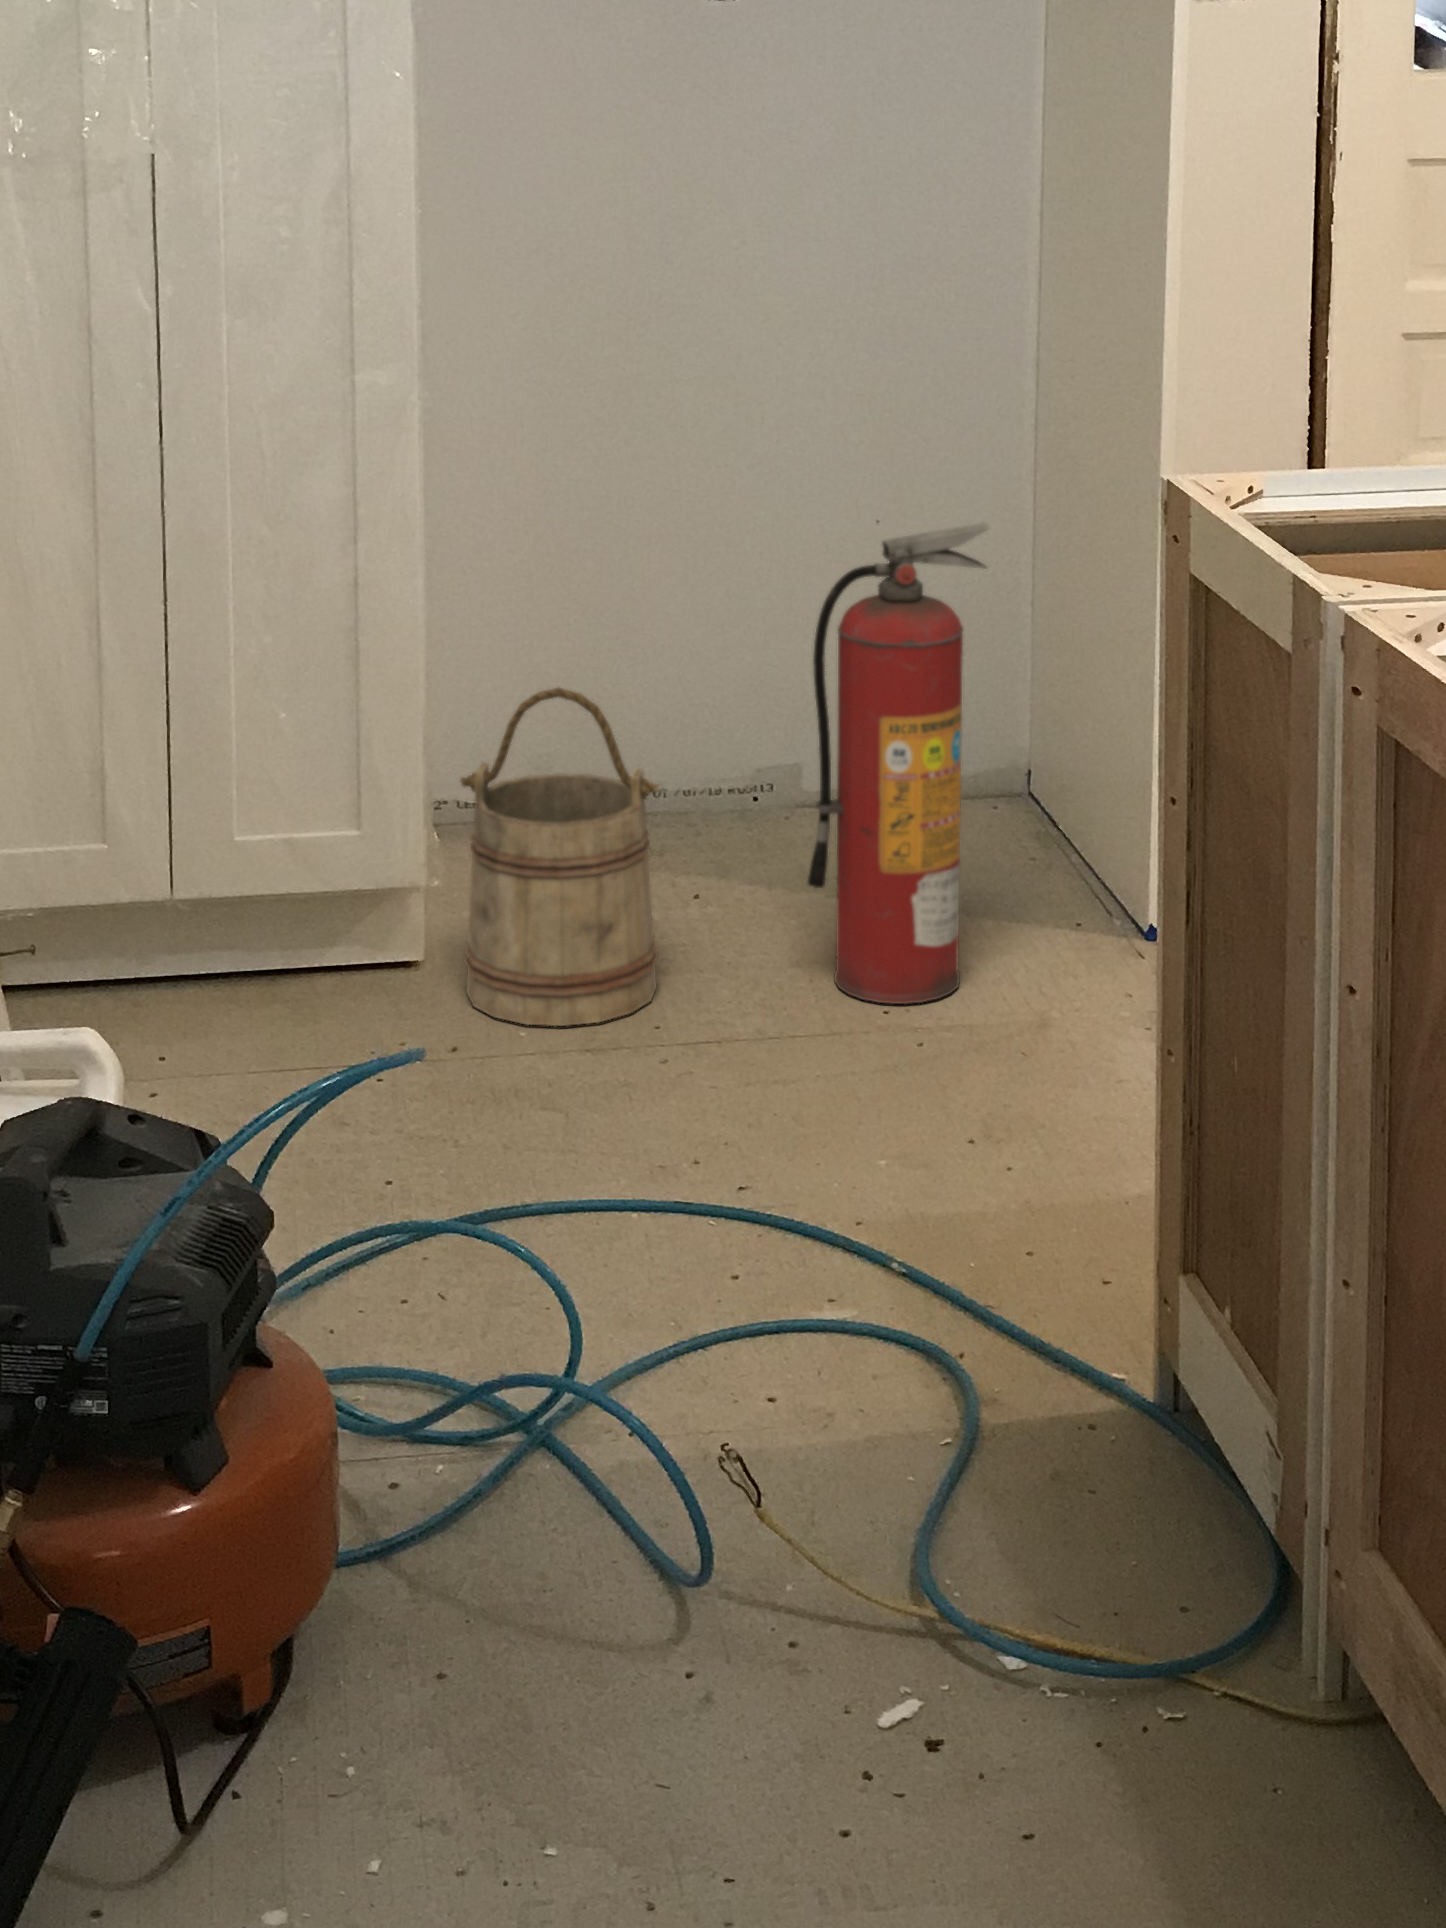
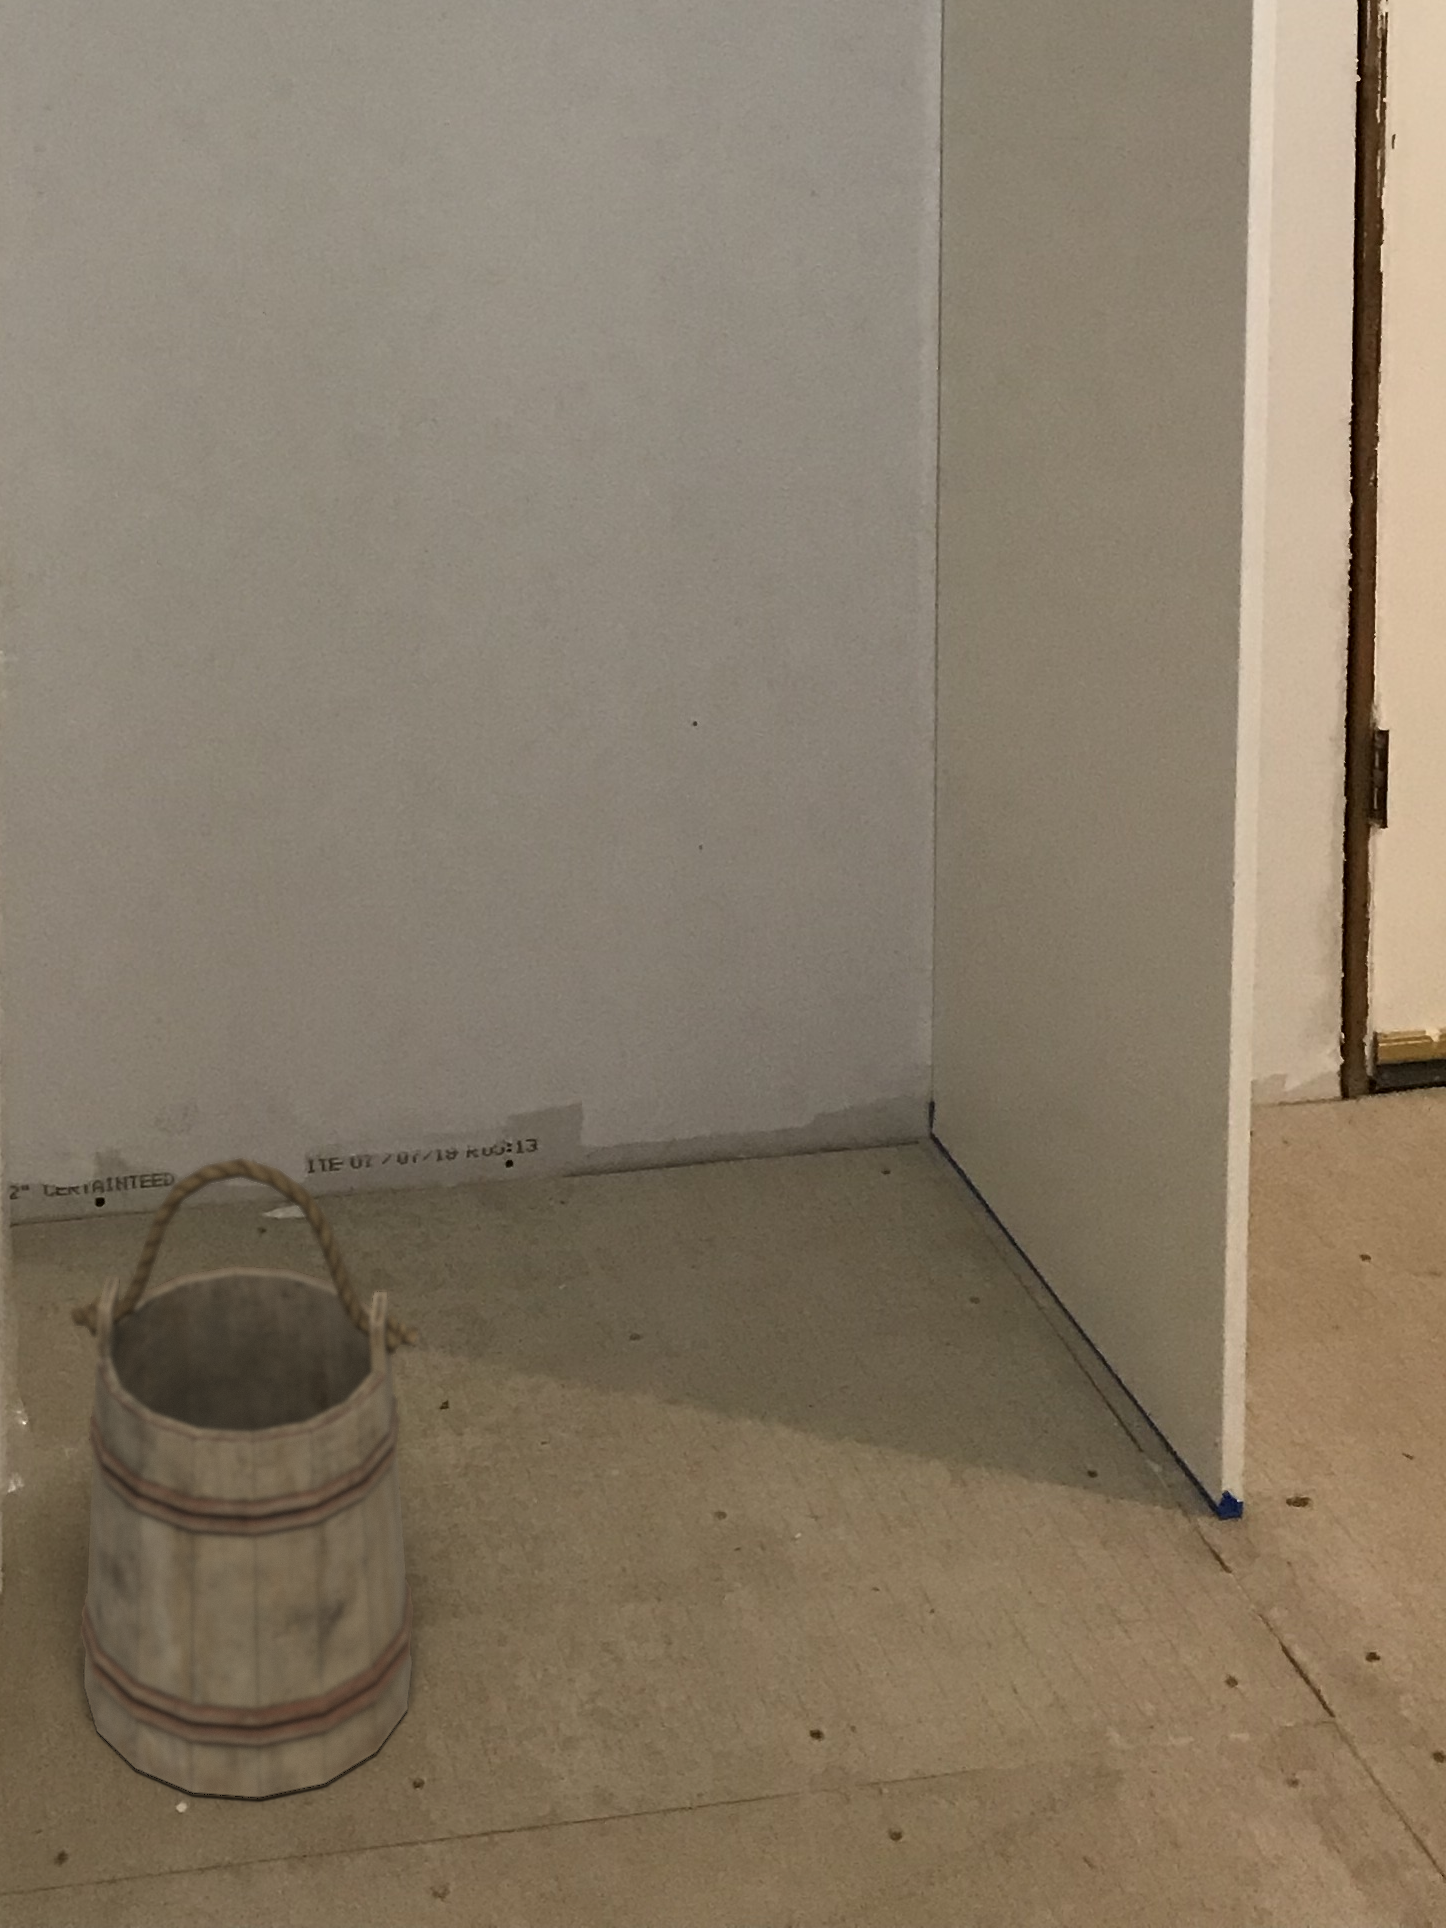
fire extinguisher: present [808,523,988,1004] -> none [671,848,979,1716]

